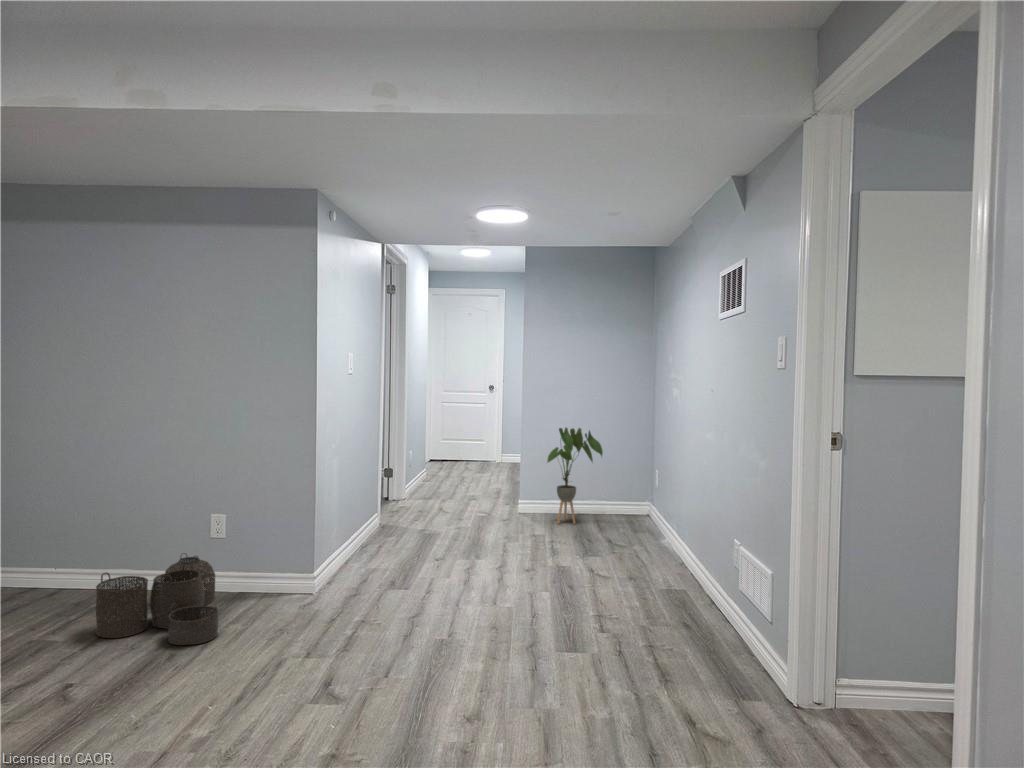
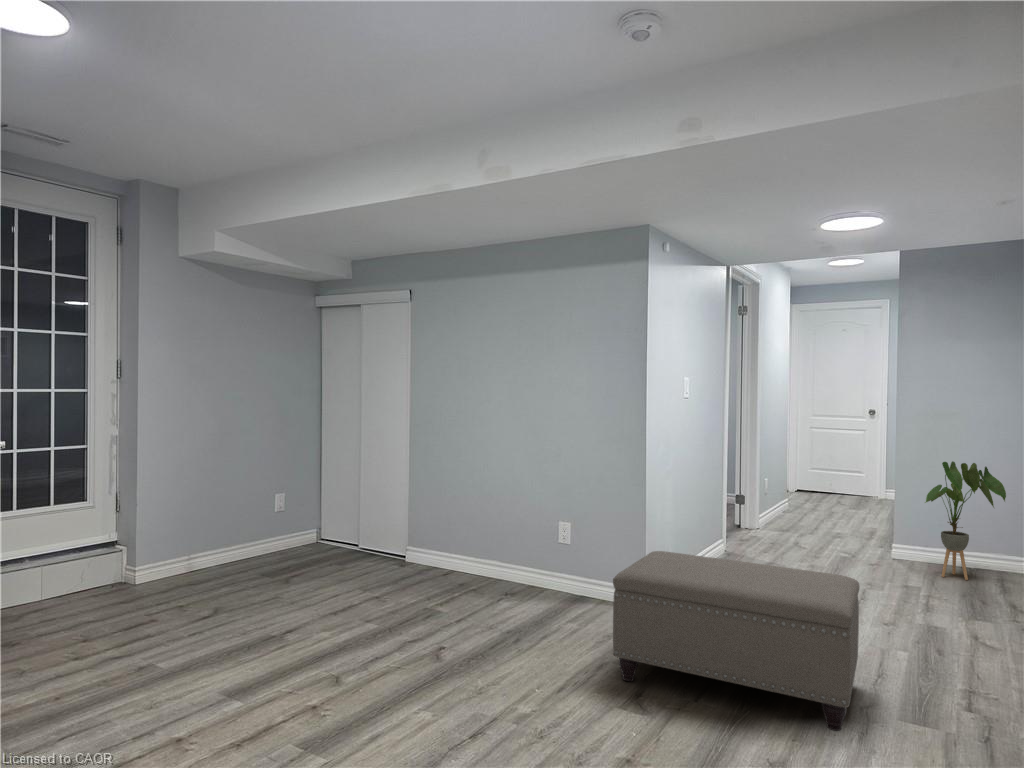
ottoman: none [296,532,527,674] -> present [613,551,859,731]
woven basket: present [96,553,218,645] -> none [467,555,560,635]

